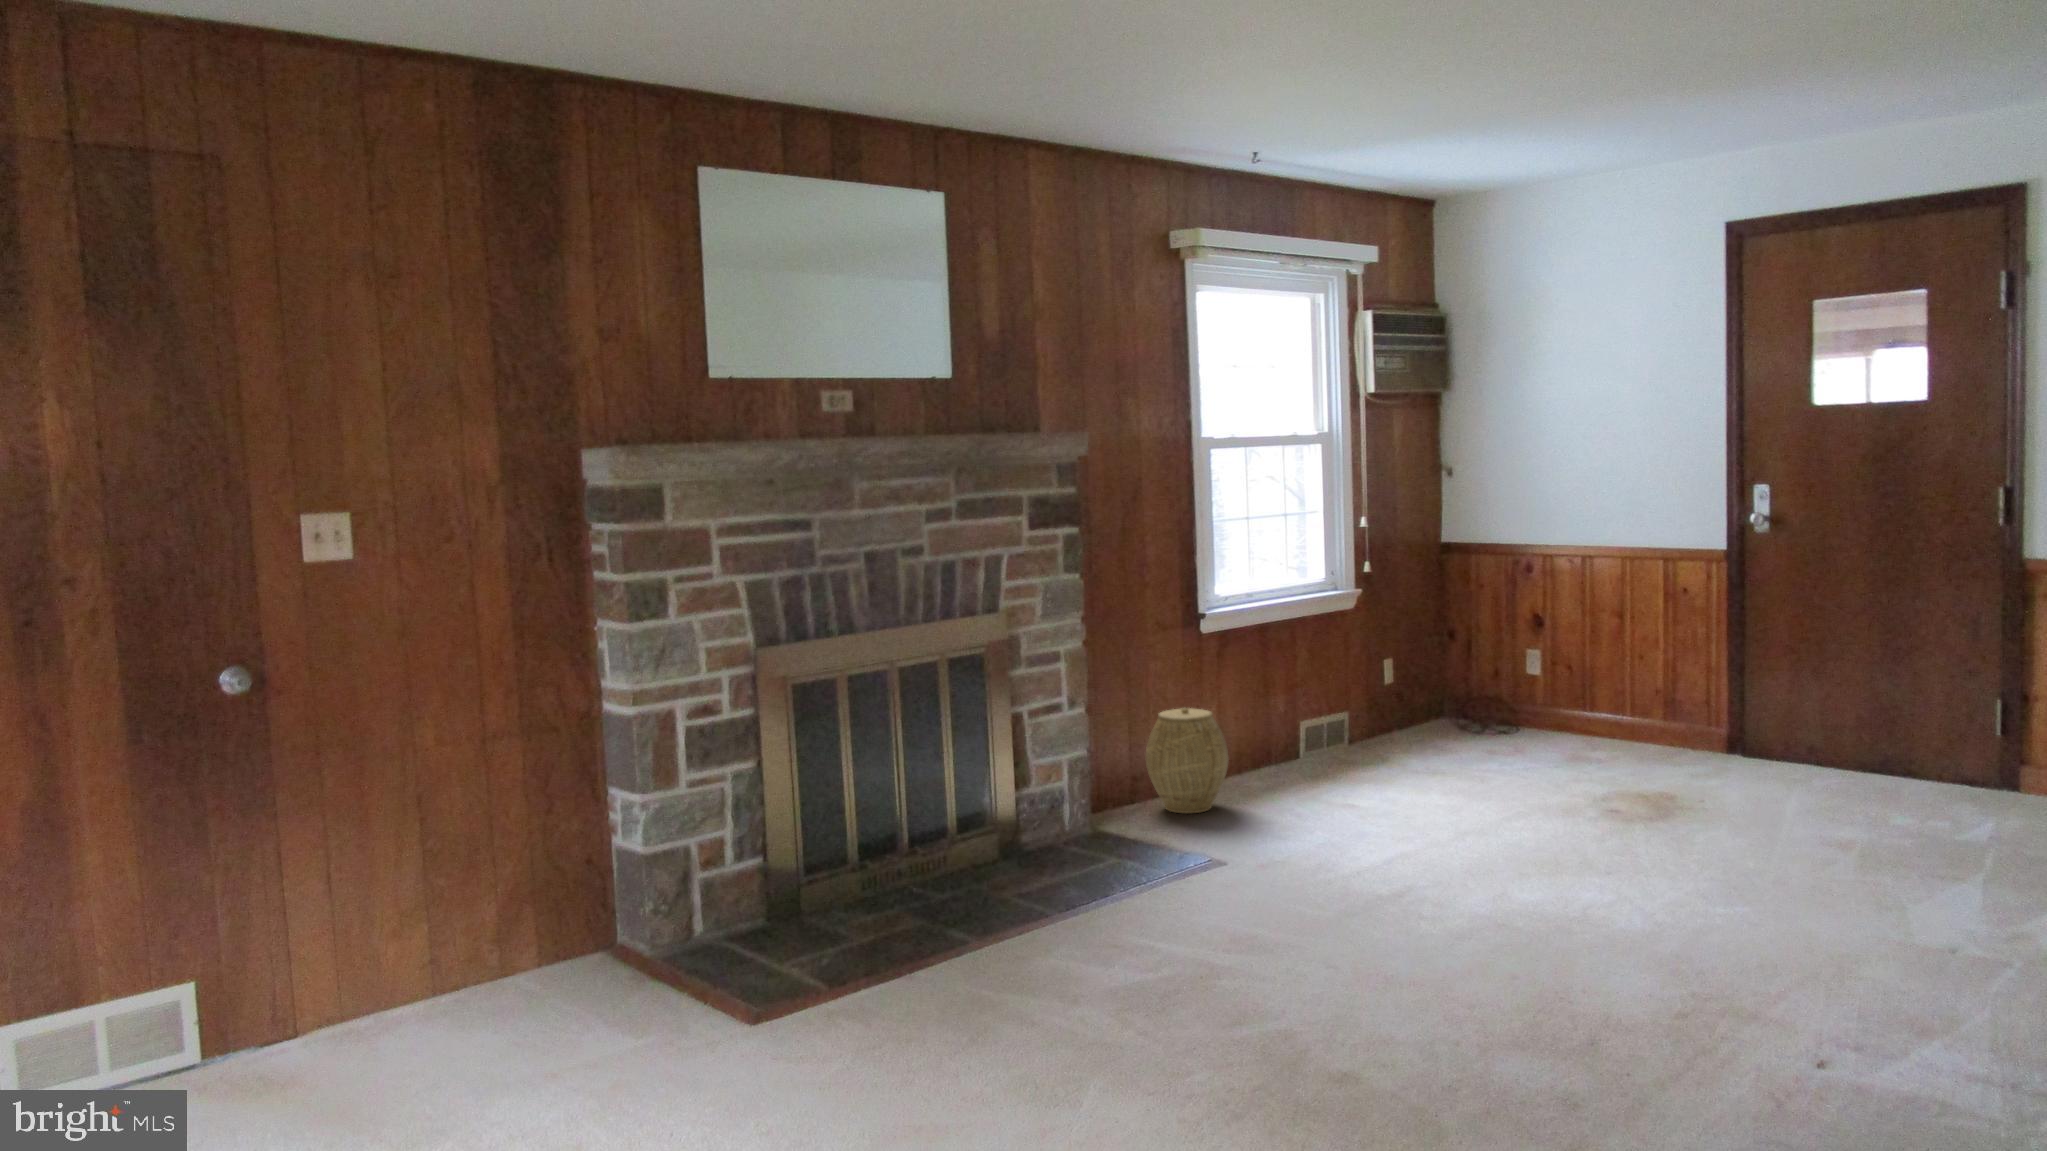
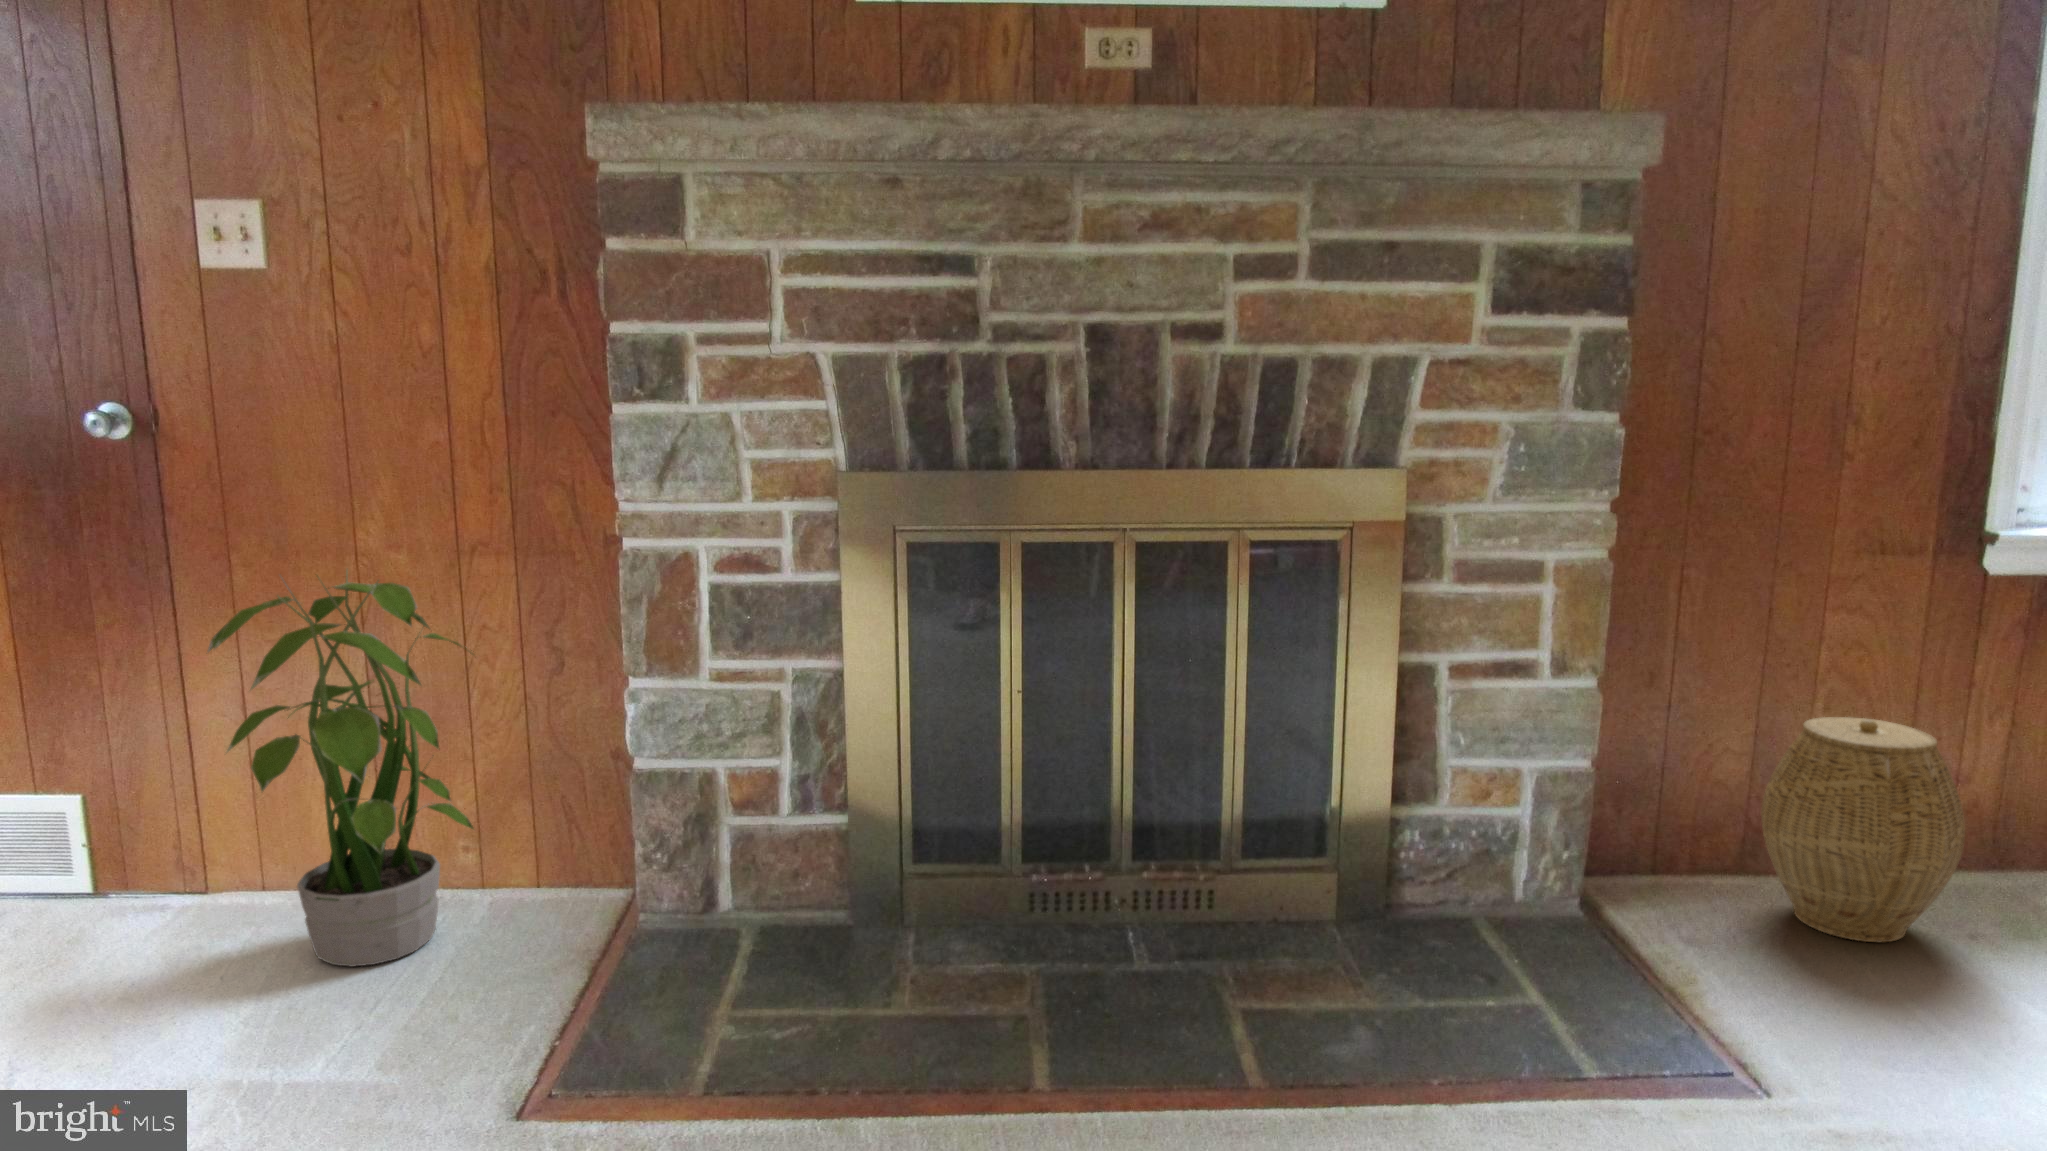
potted plant: none [363,756,549,1028] -> present [208,570,473,967]

